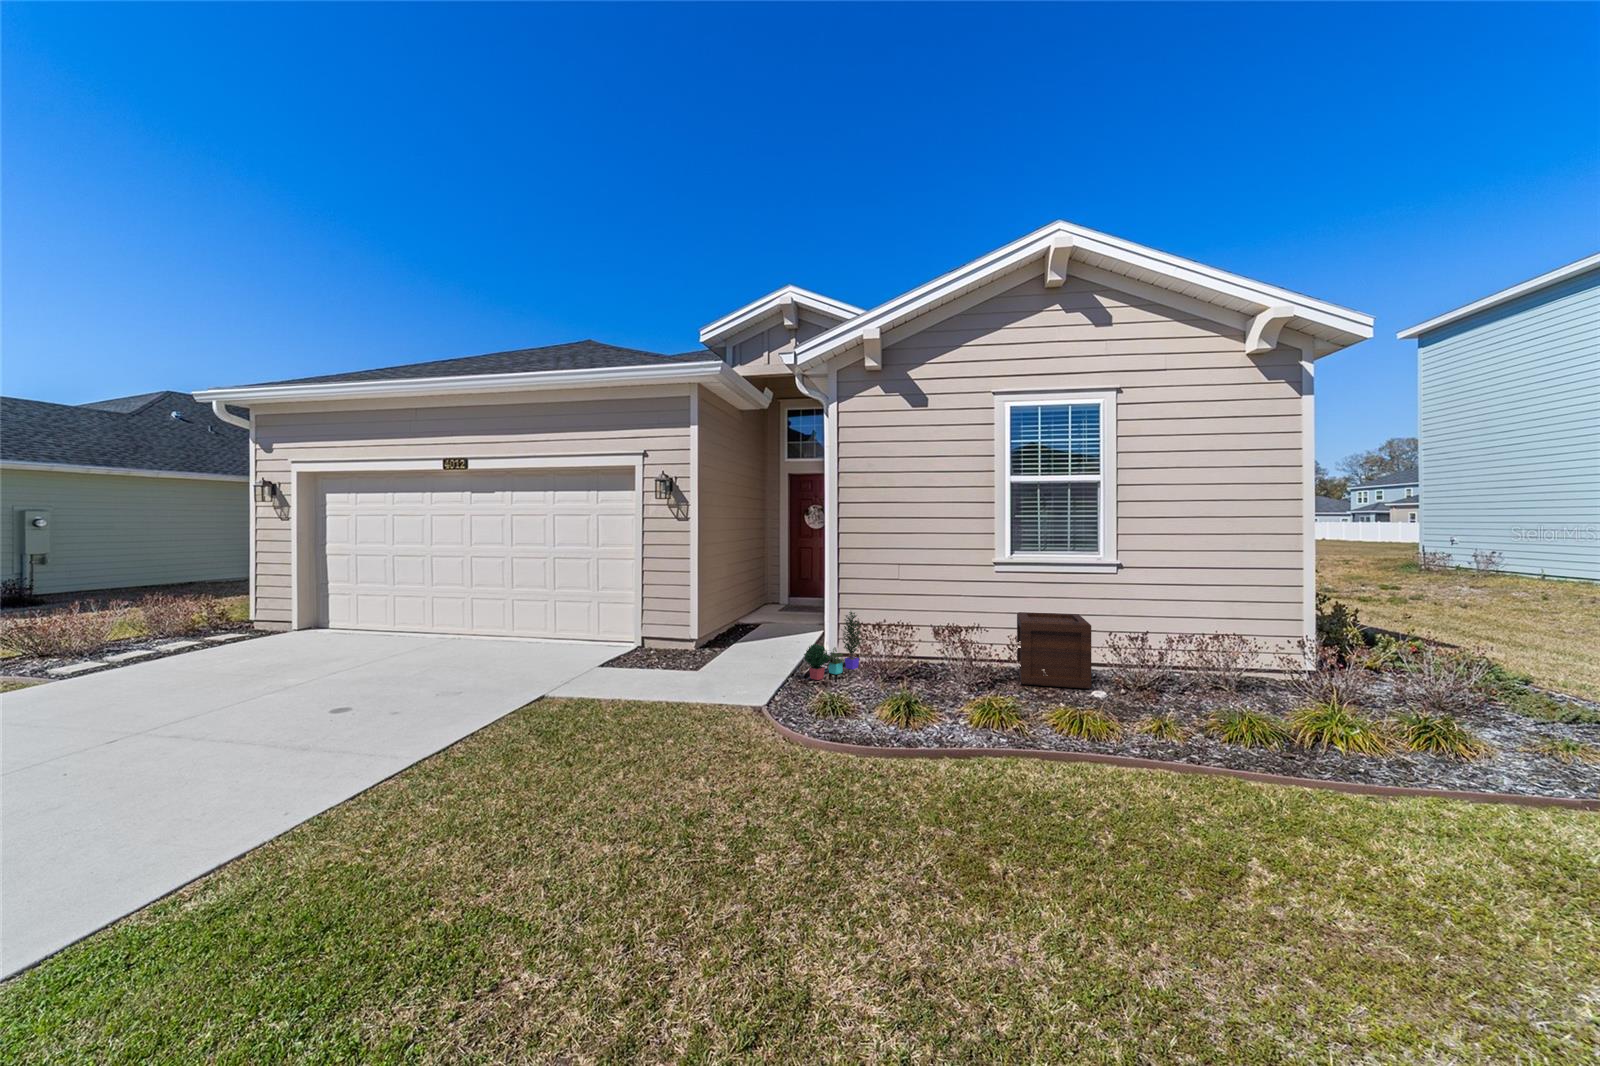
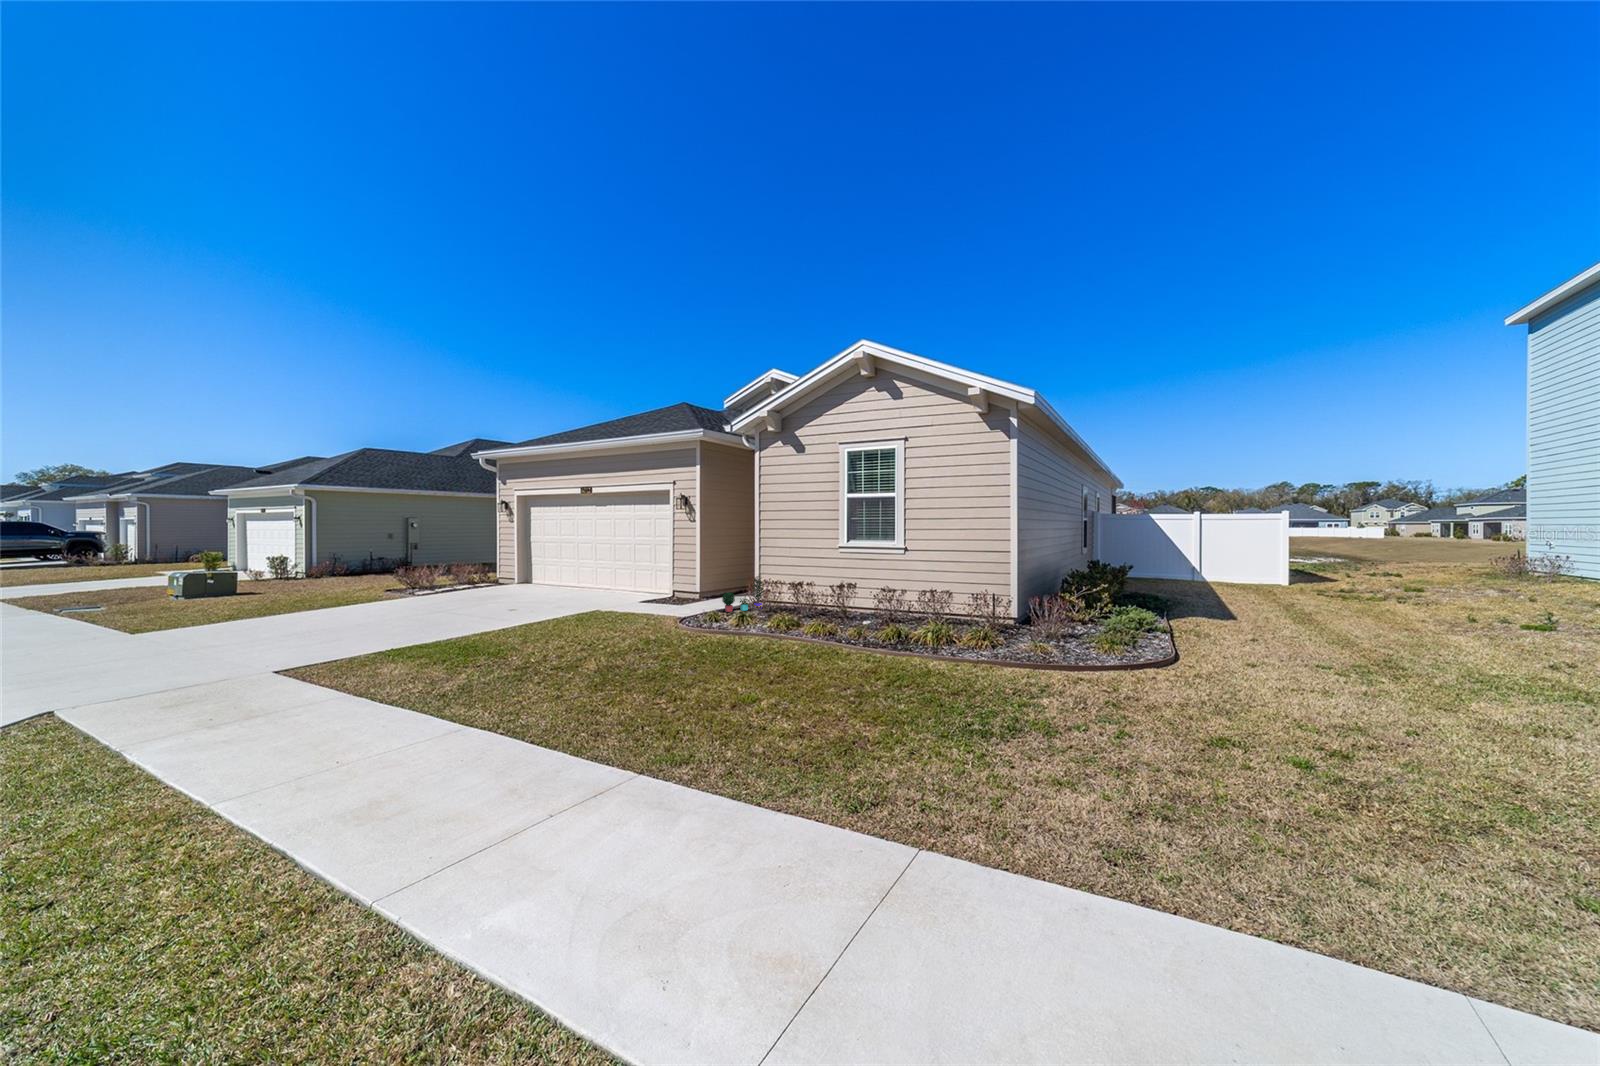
wooden crate: present [1017,612,1091,689] -> none [830,579,882,622]

